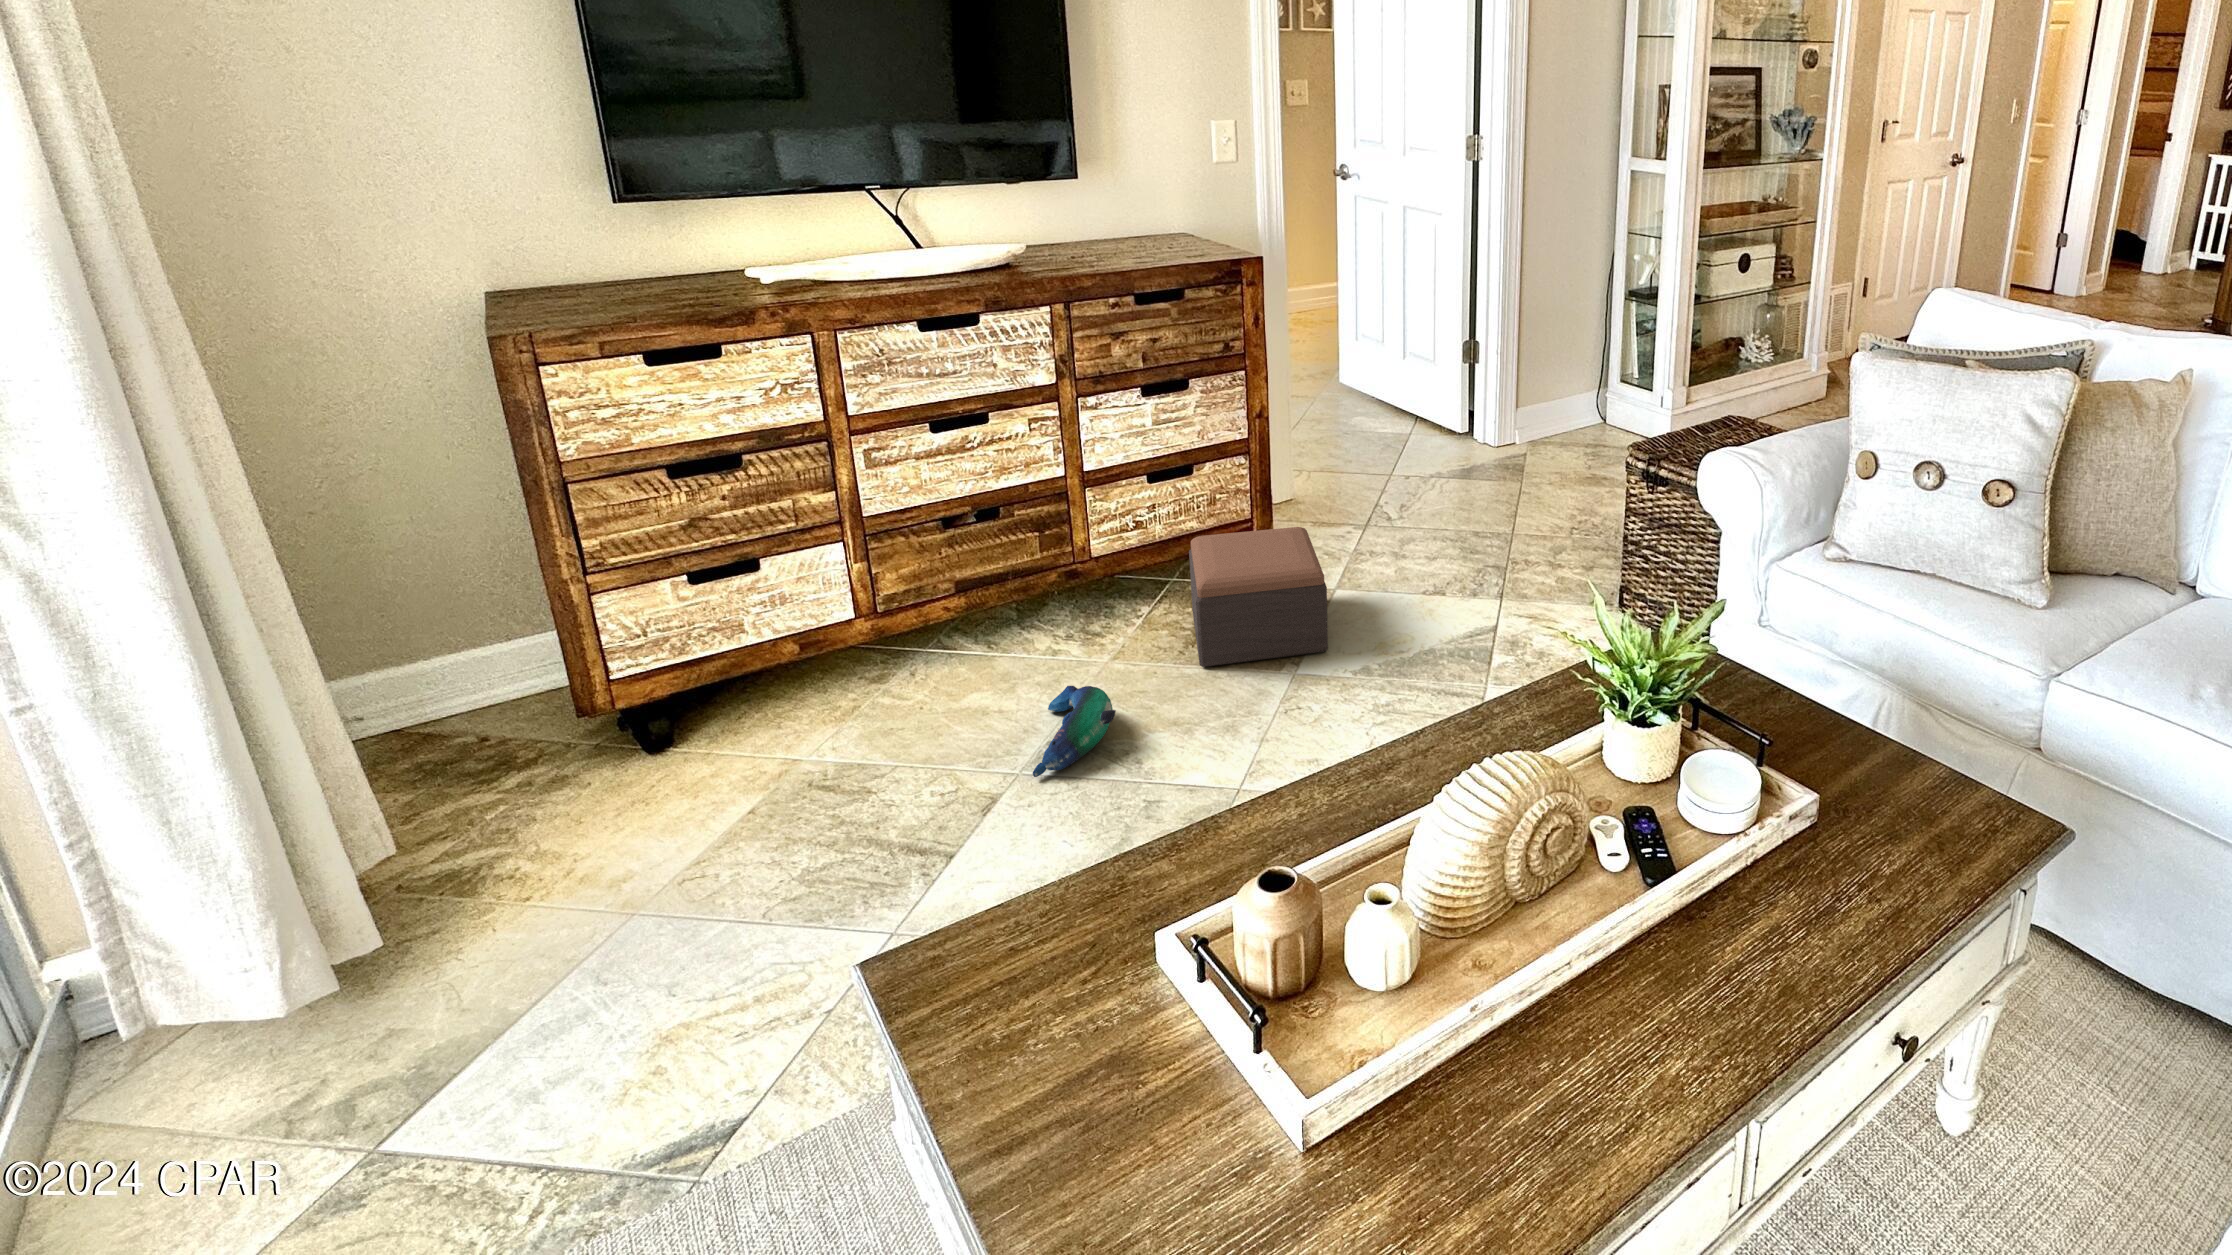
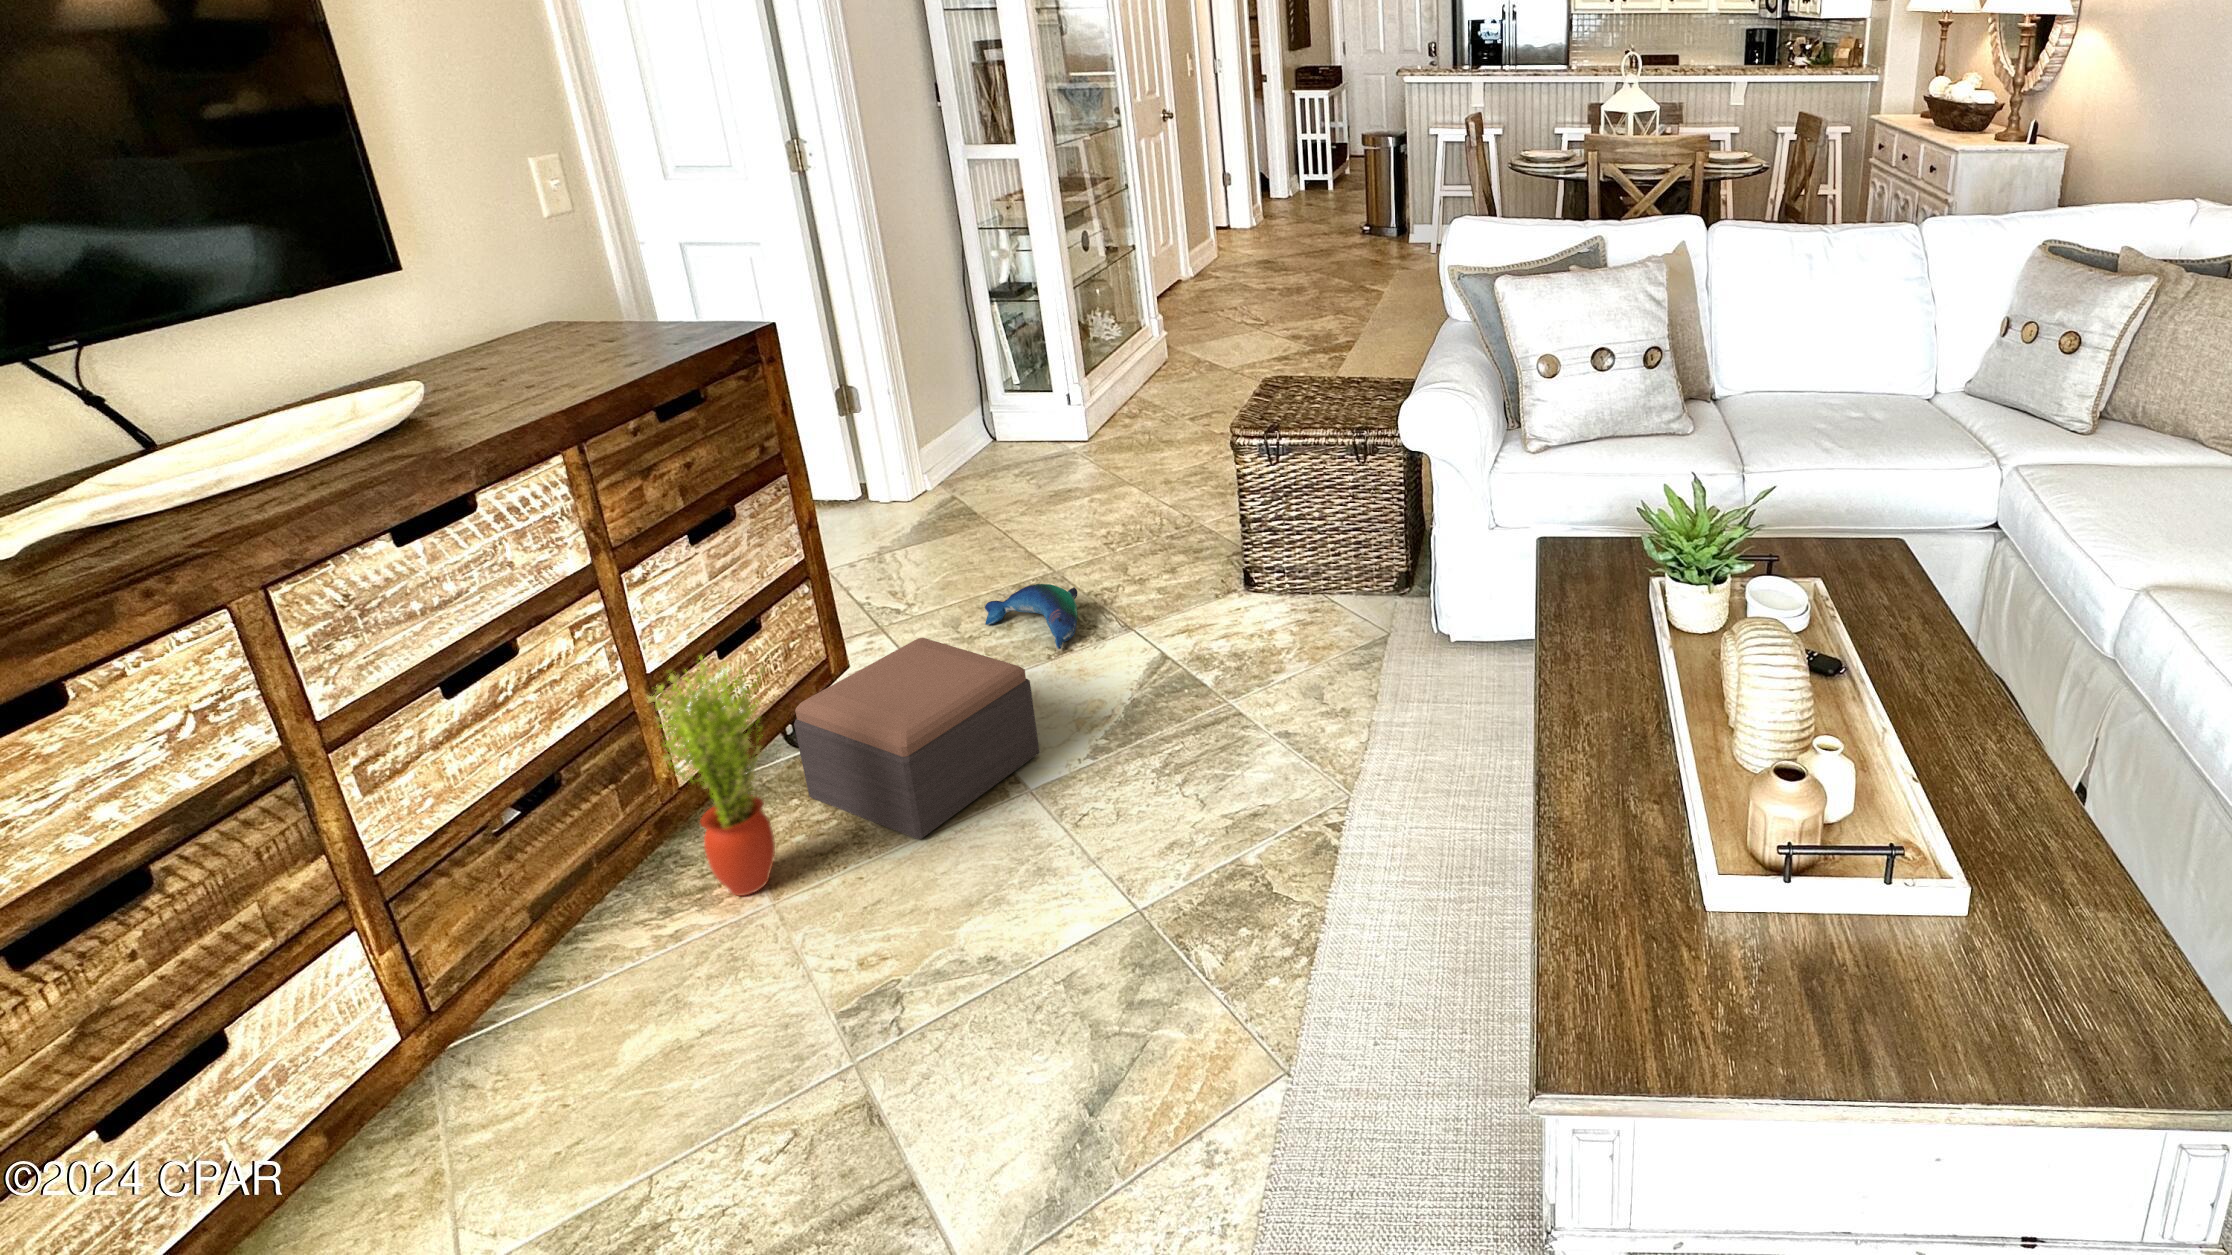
potted plant: none [1048,468,1137,649] -> present [647,657,775,896]
plush toy: present [1033,686,1116,777] -> present [985,584,1077,649]

